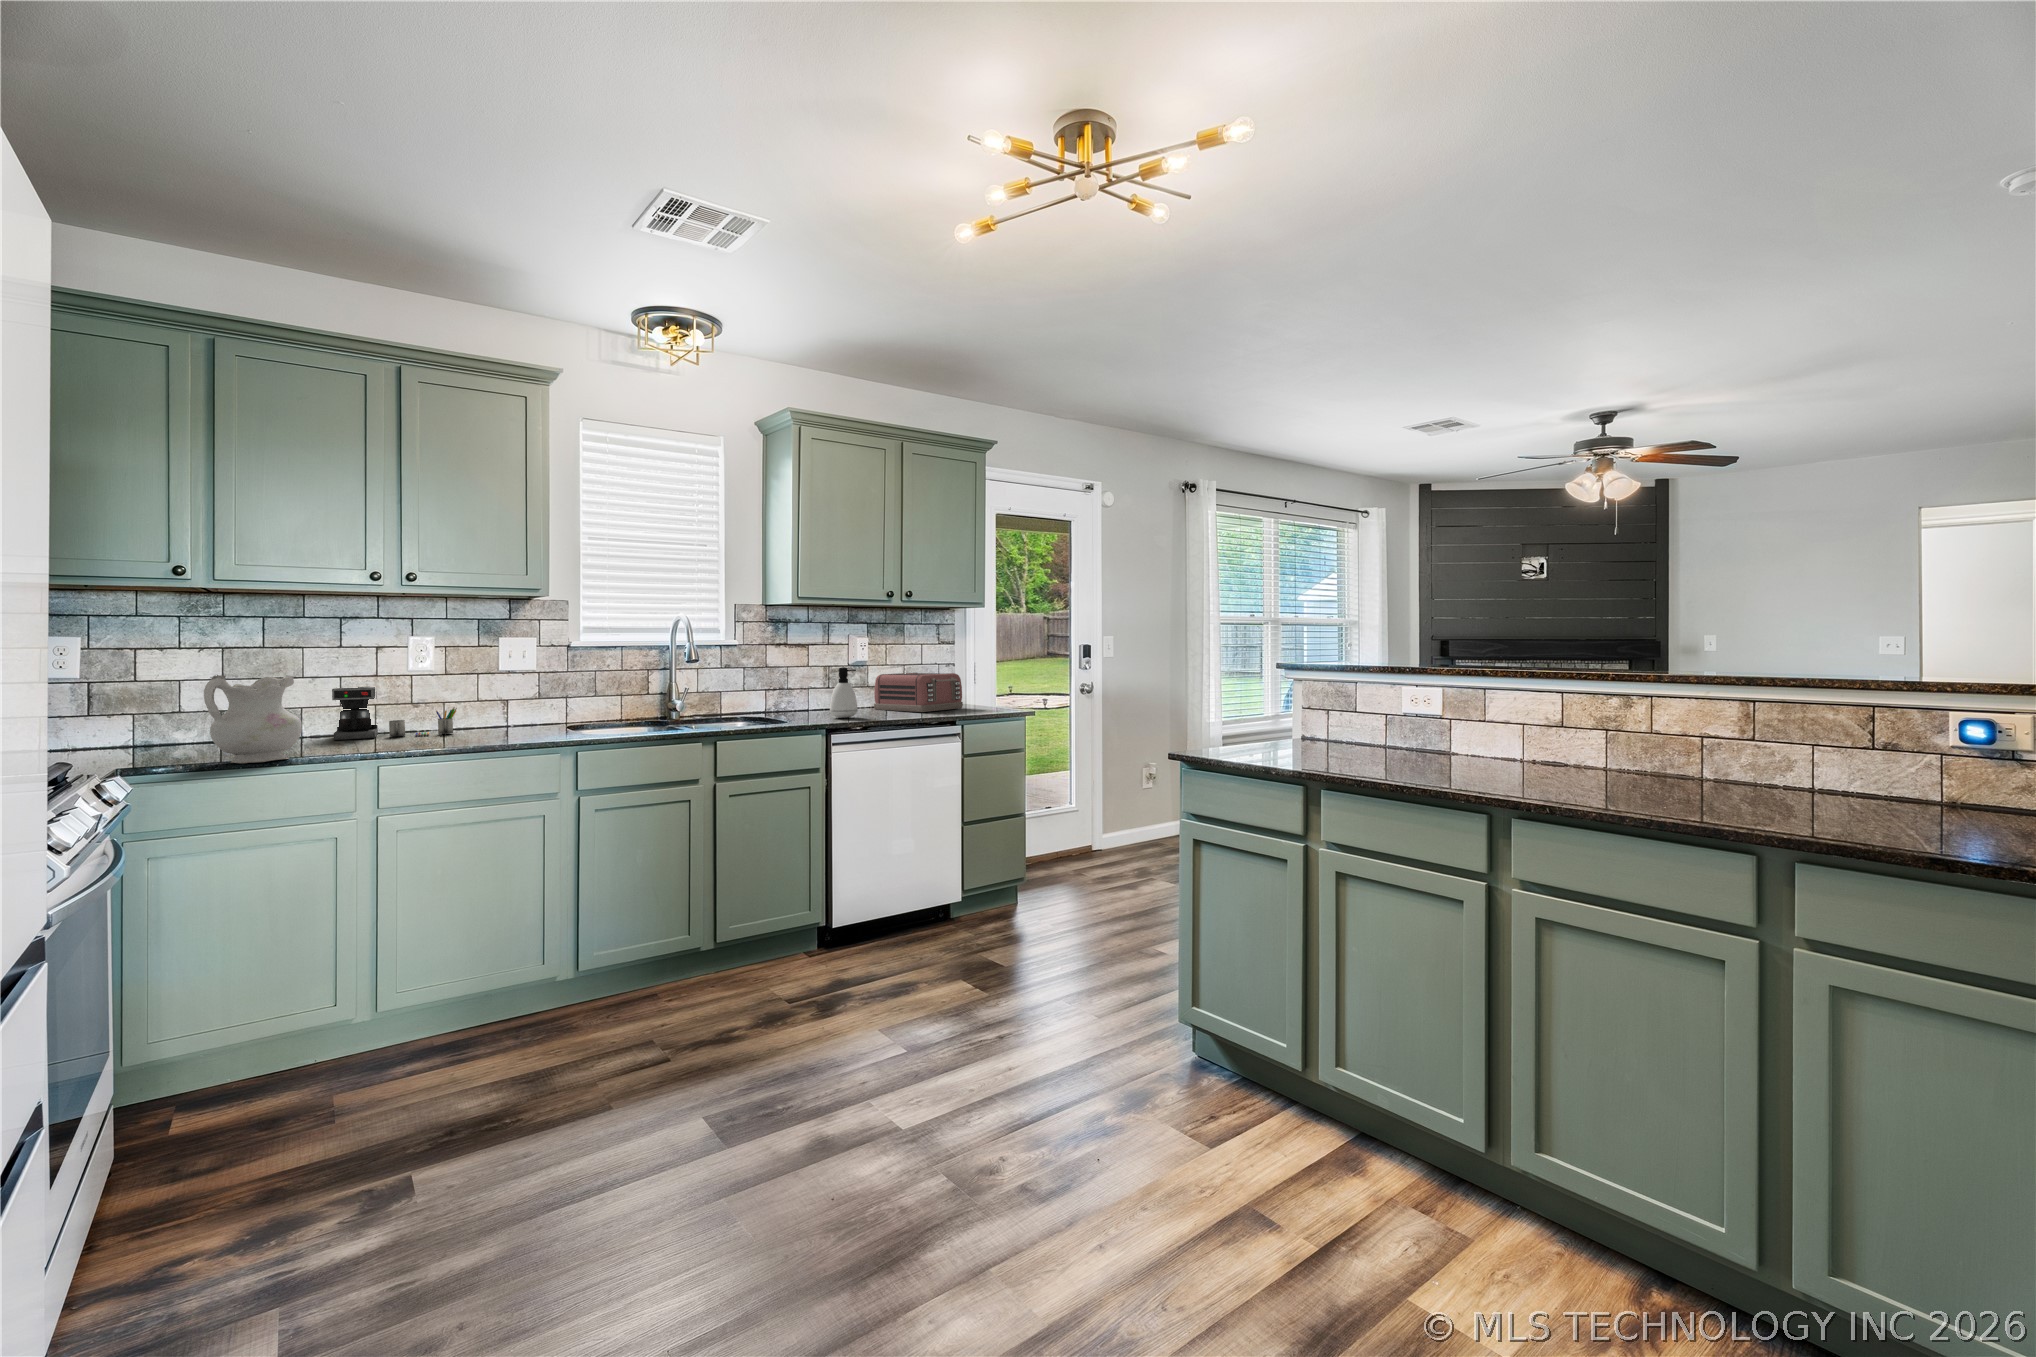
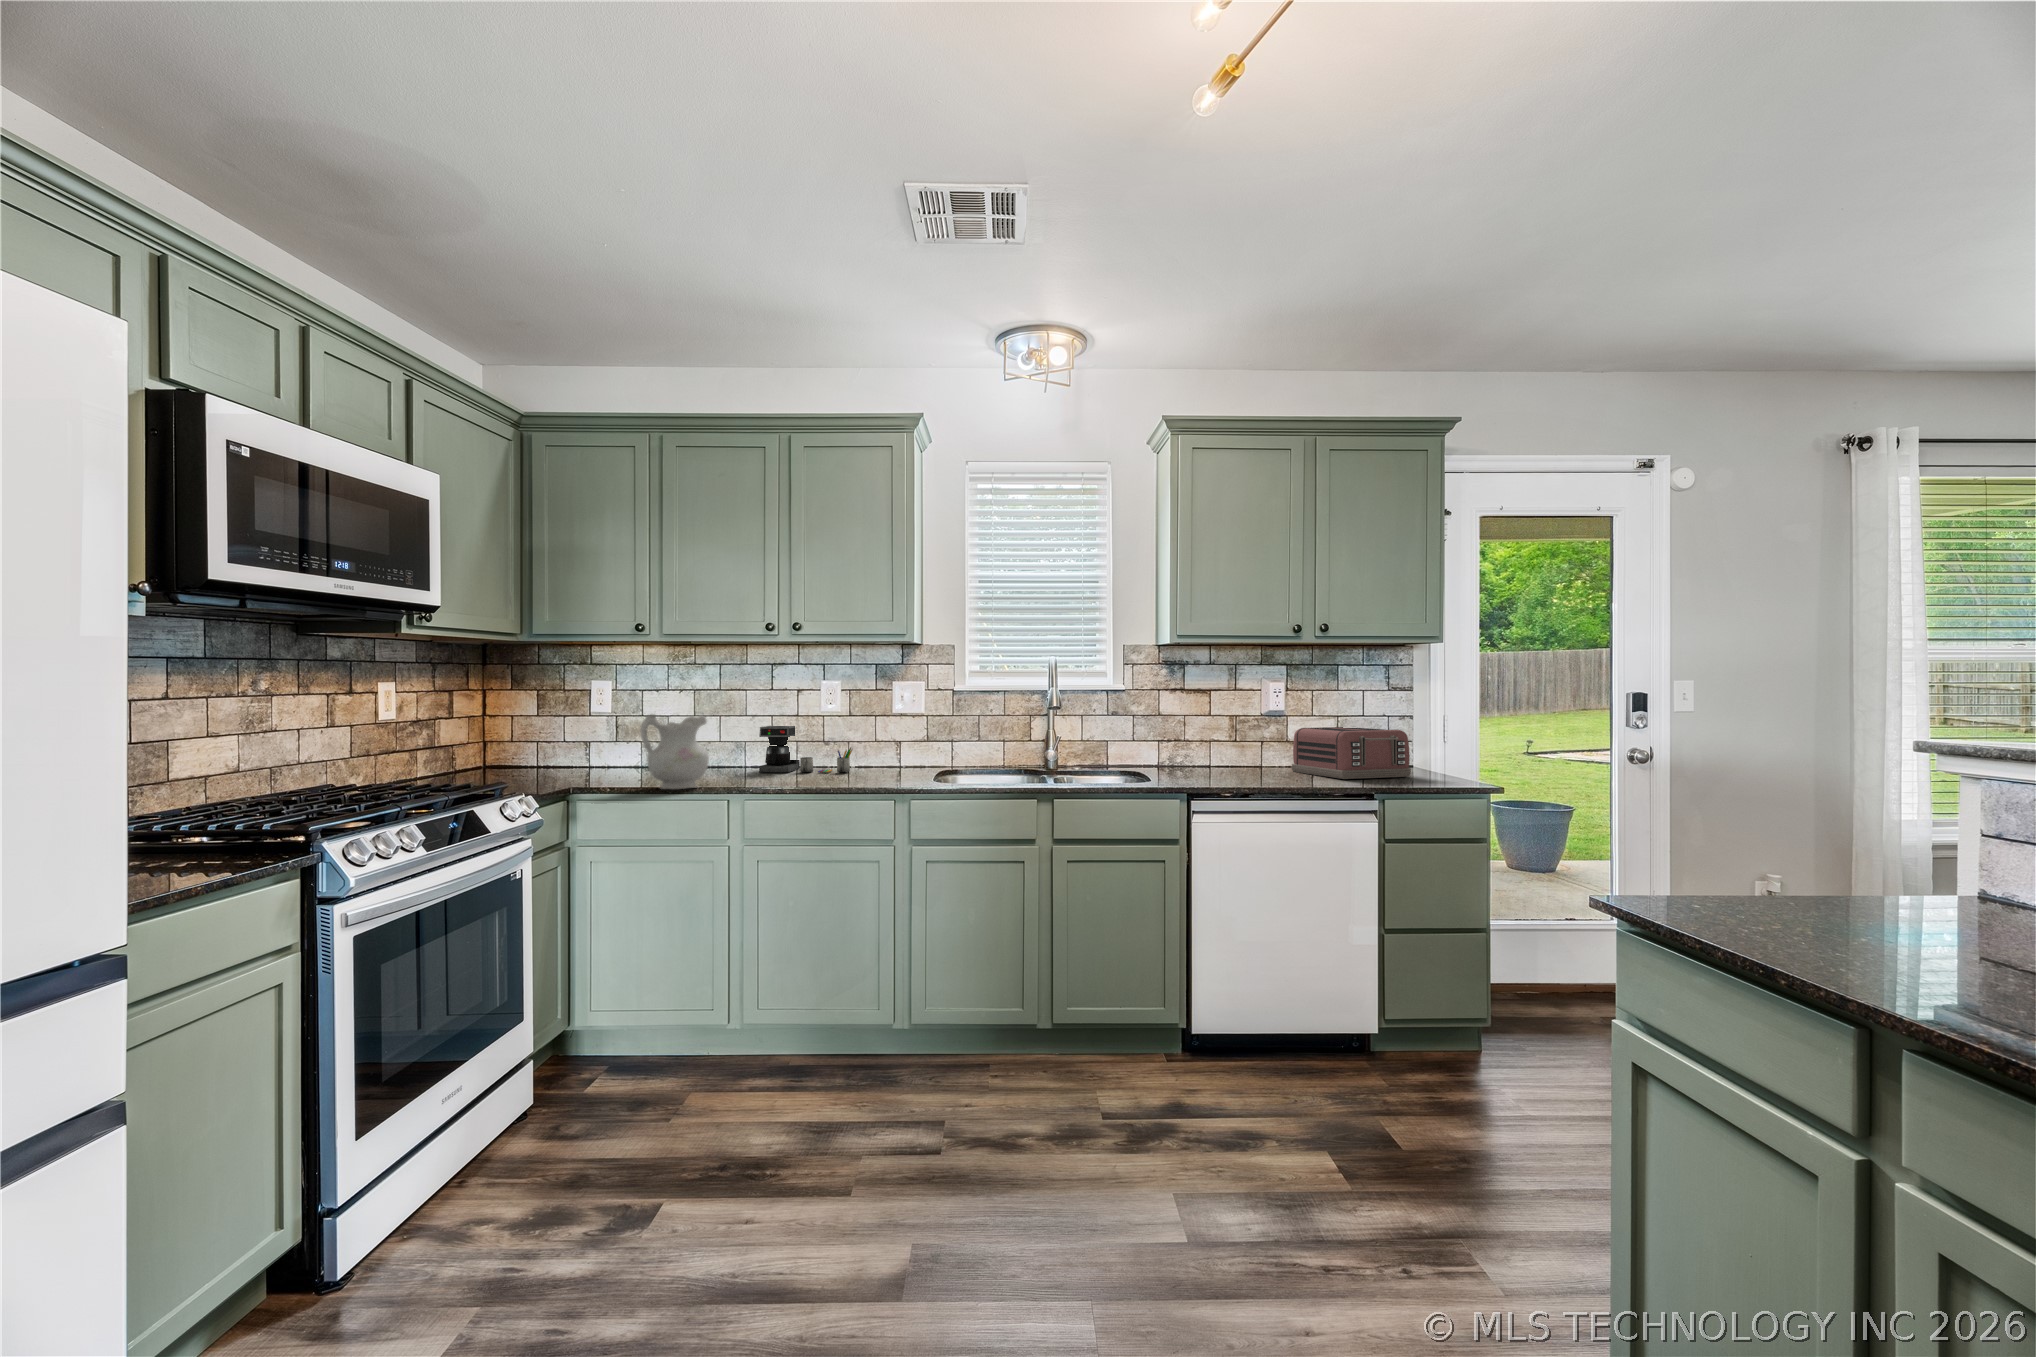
soap dispenser: present [830,667,858,718] -> none [1216,719,1250,780]

